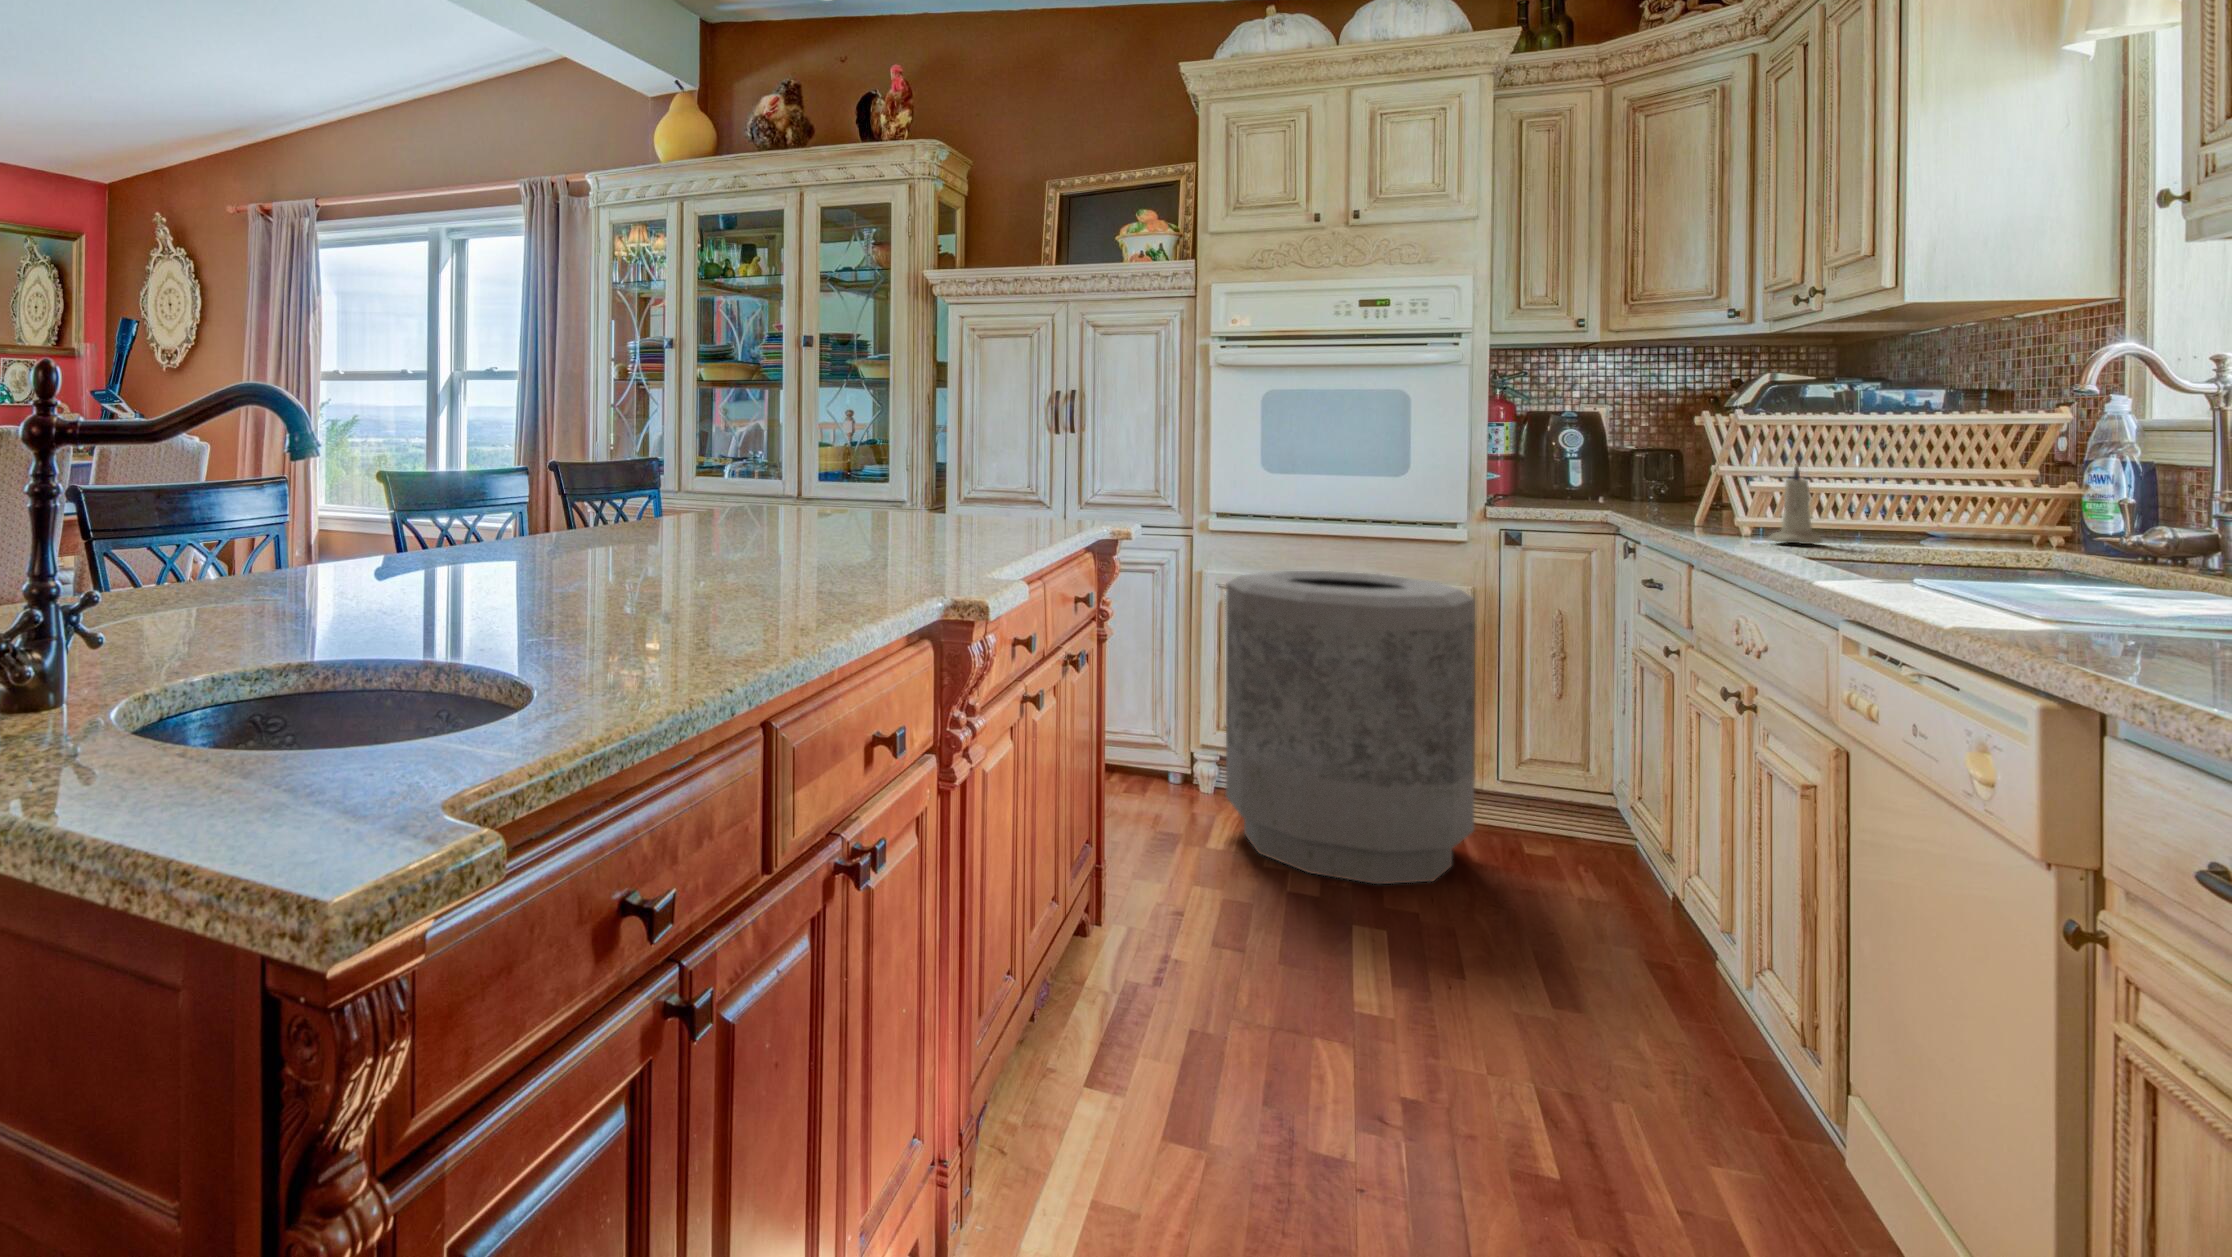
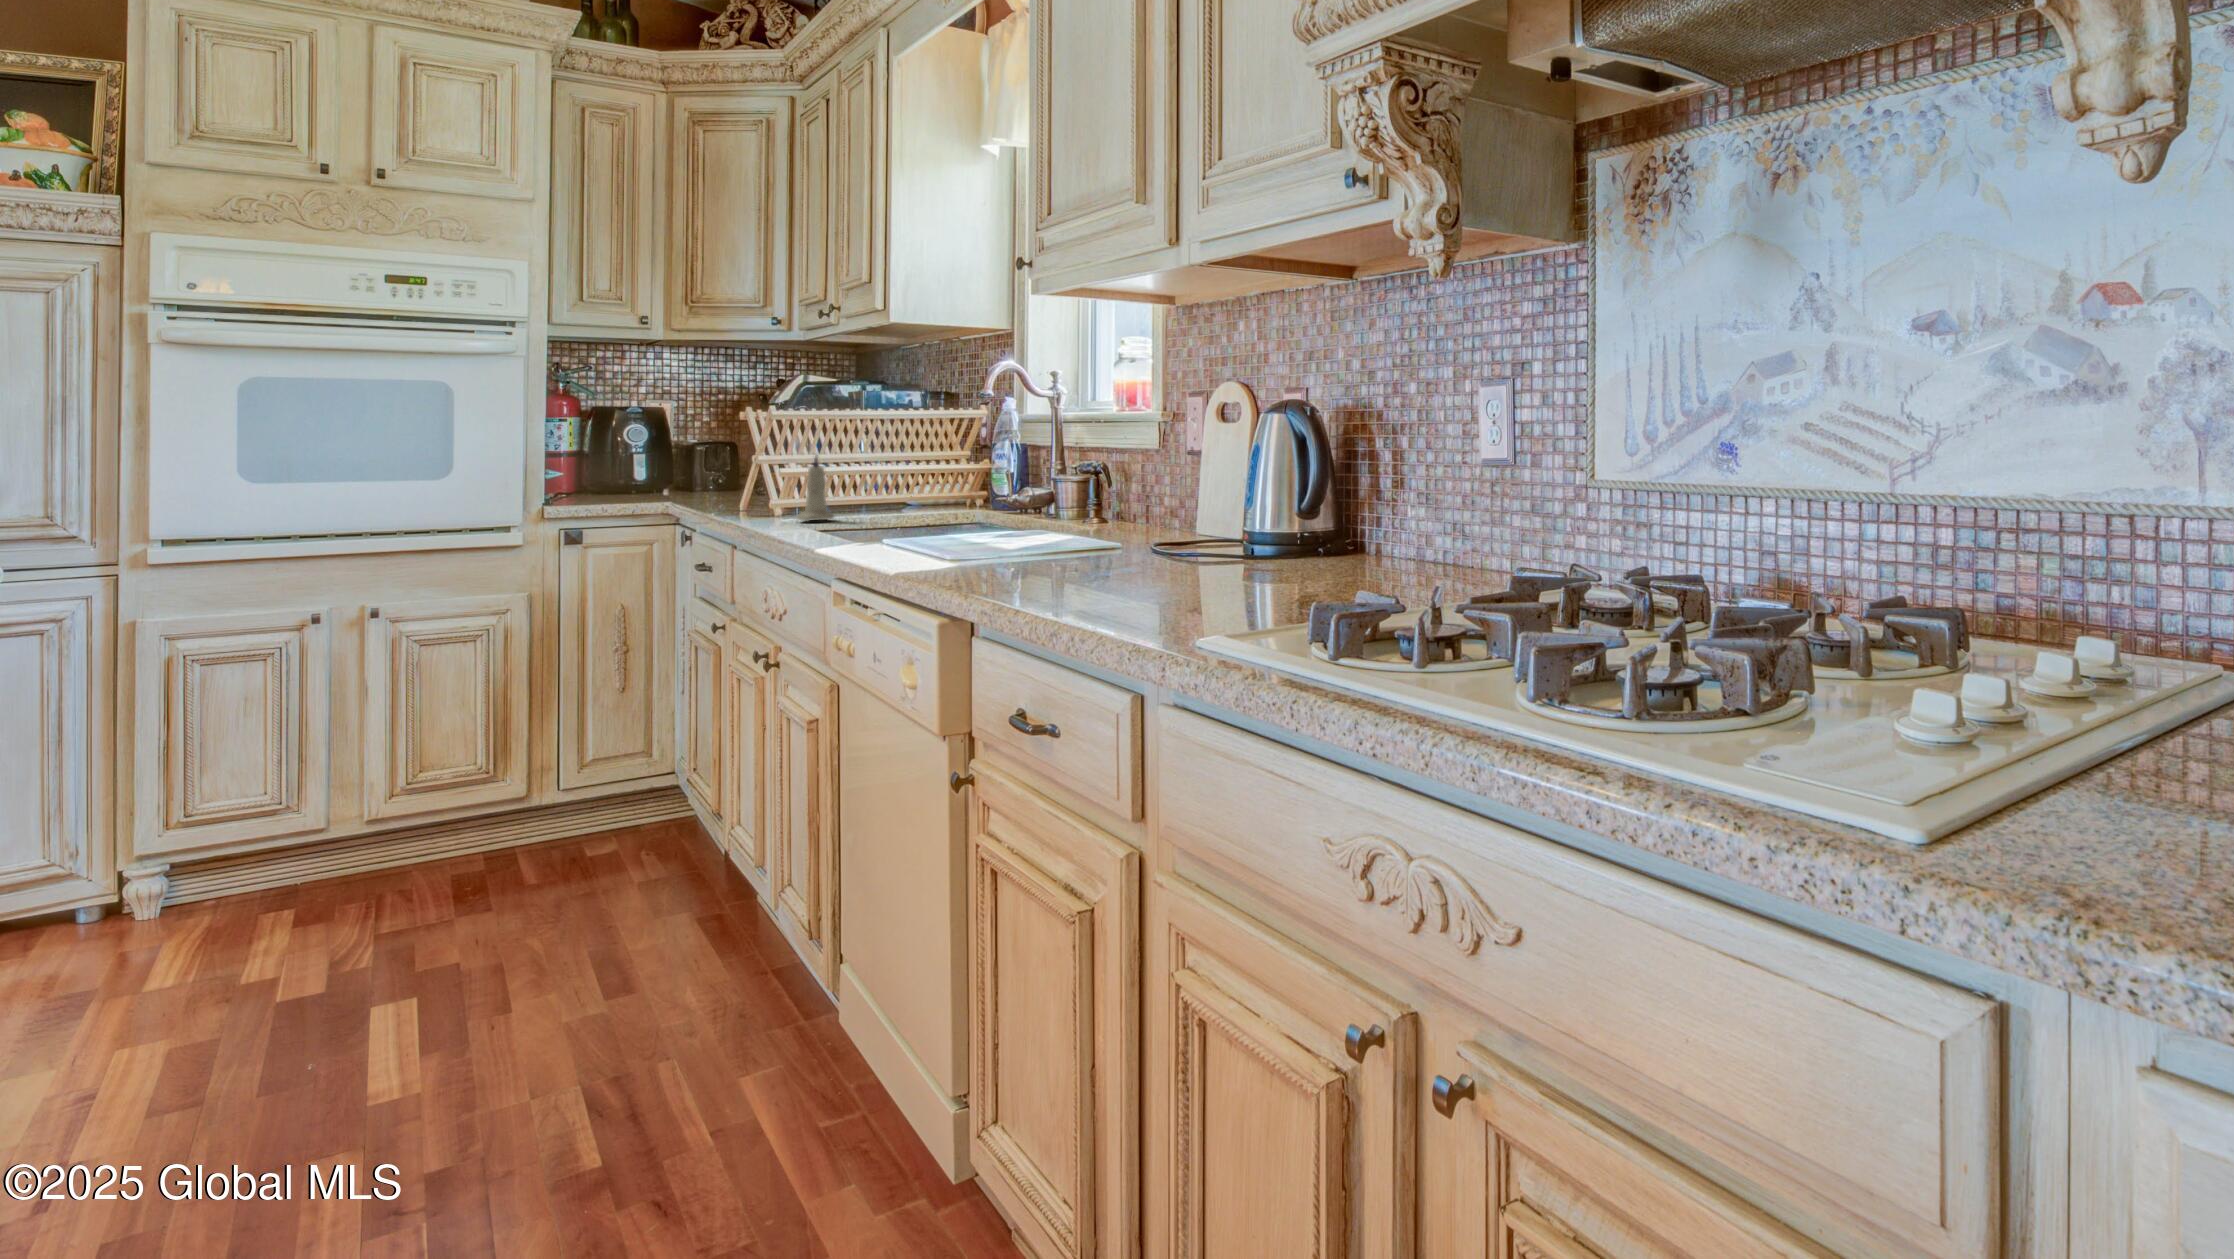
trash can: present [1226,571,1475,884] -> none [179,595,531,971]

